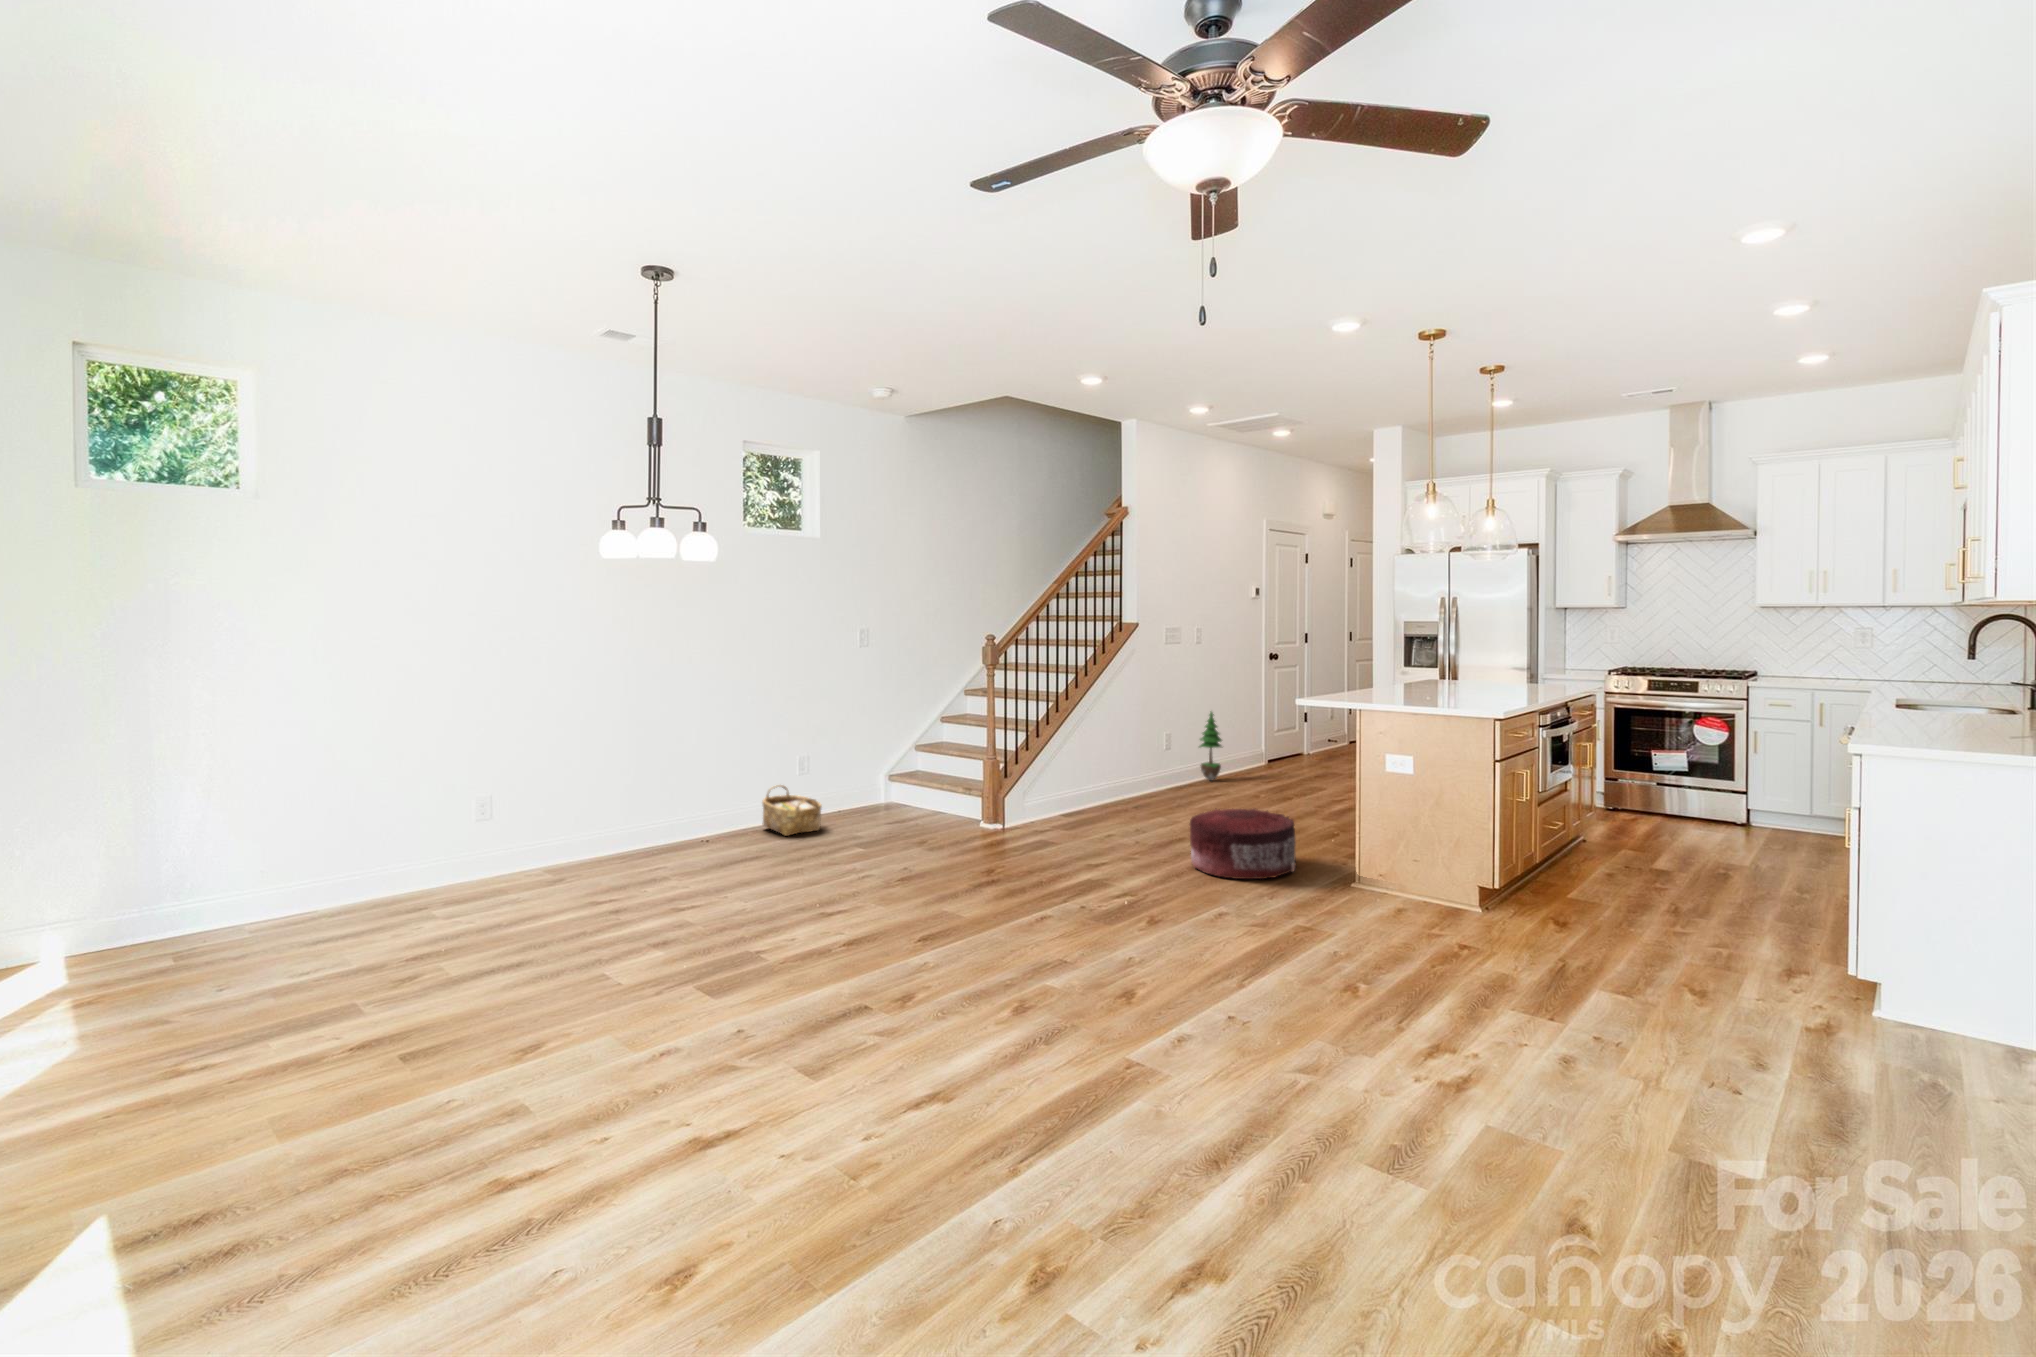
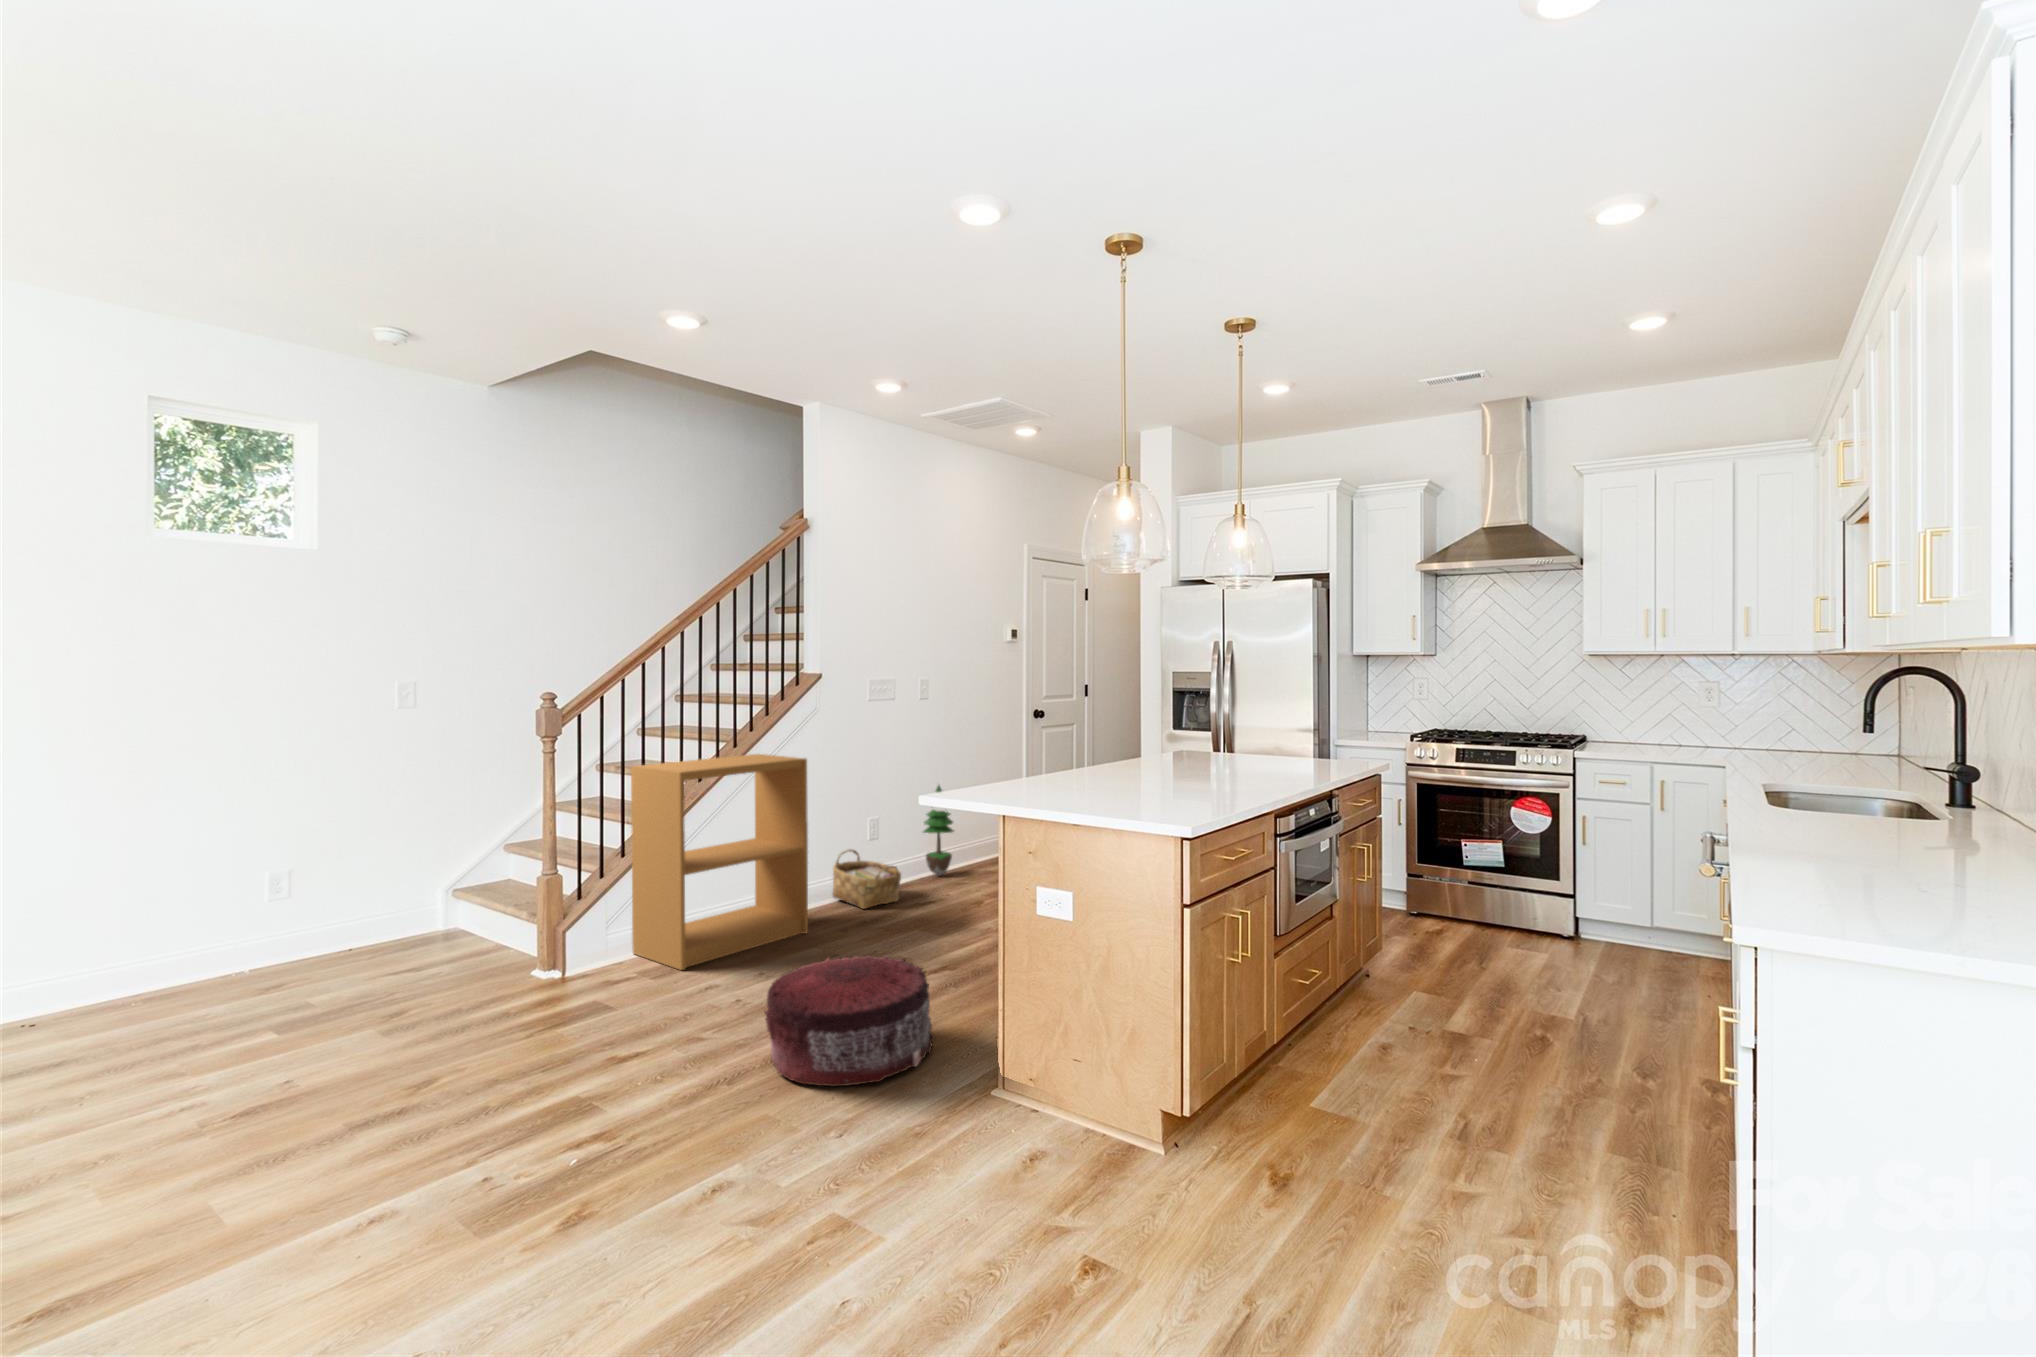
bookshelf: none [1035,682,1147,827] -> present [631,754,808,970]
woven basket: present [762,785,822,836] -> present [832,849,901,909]

